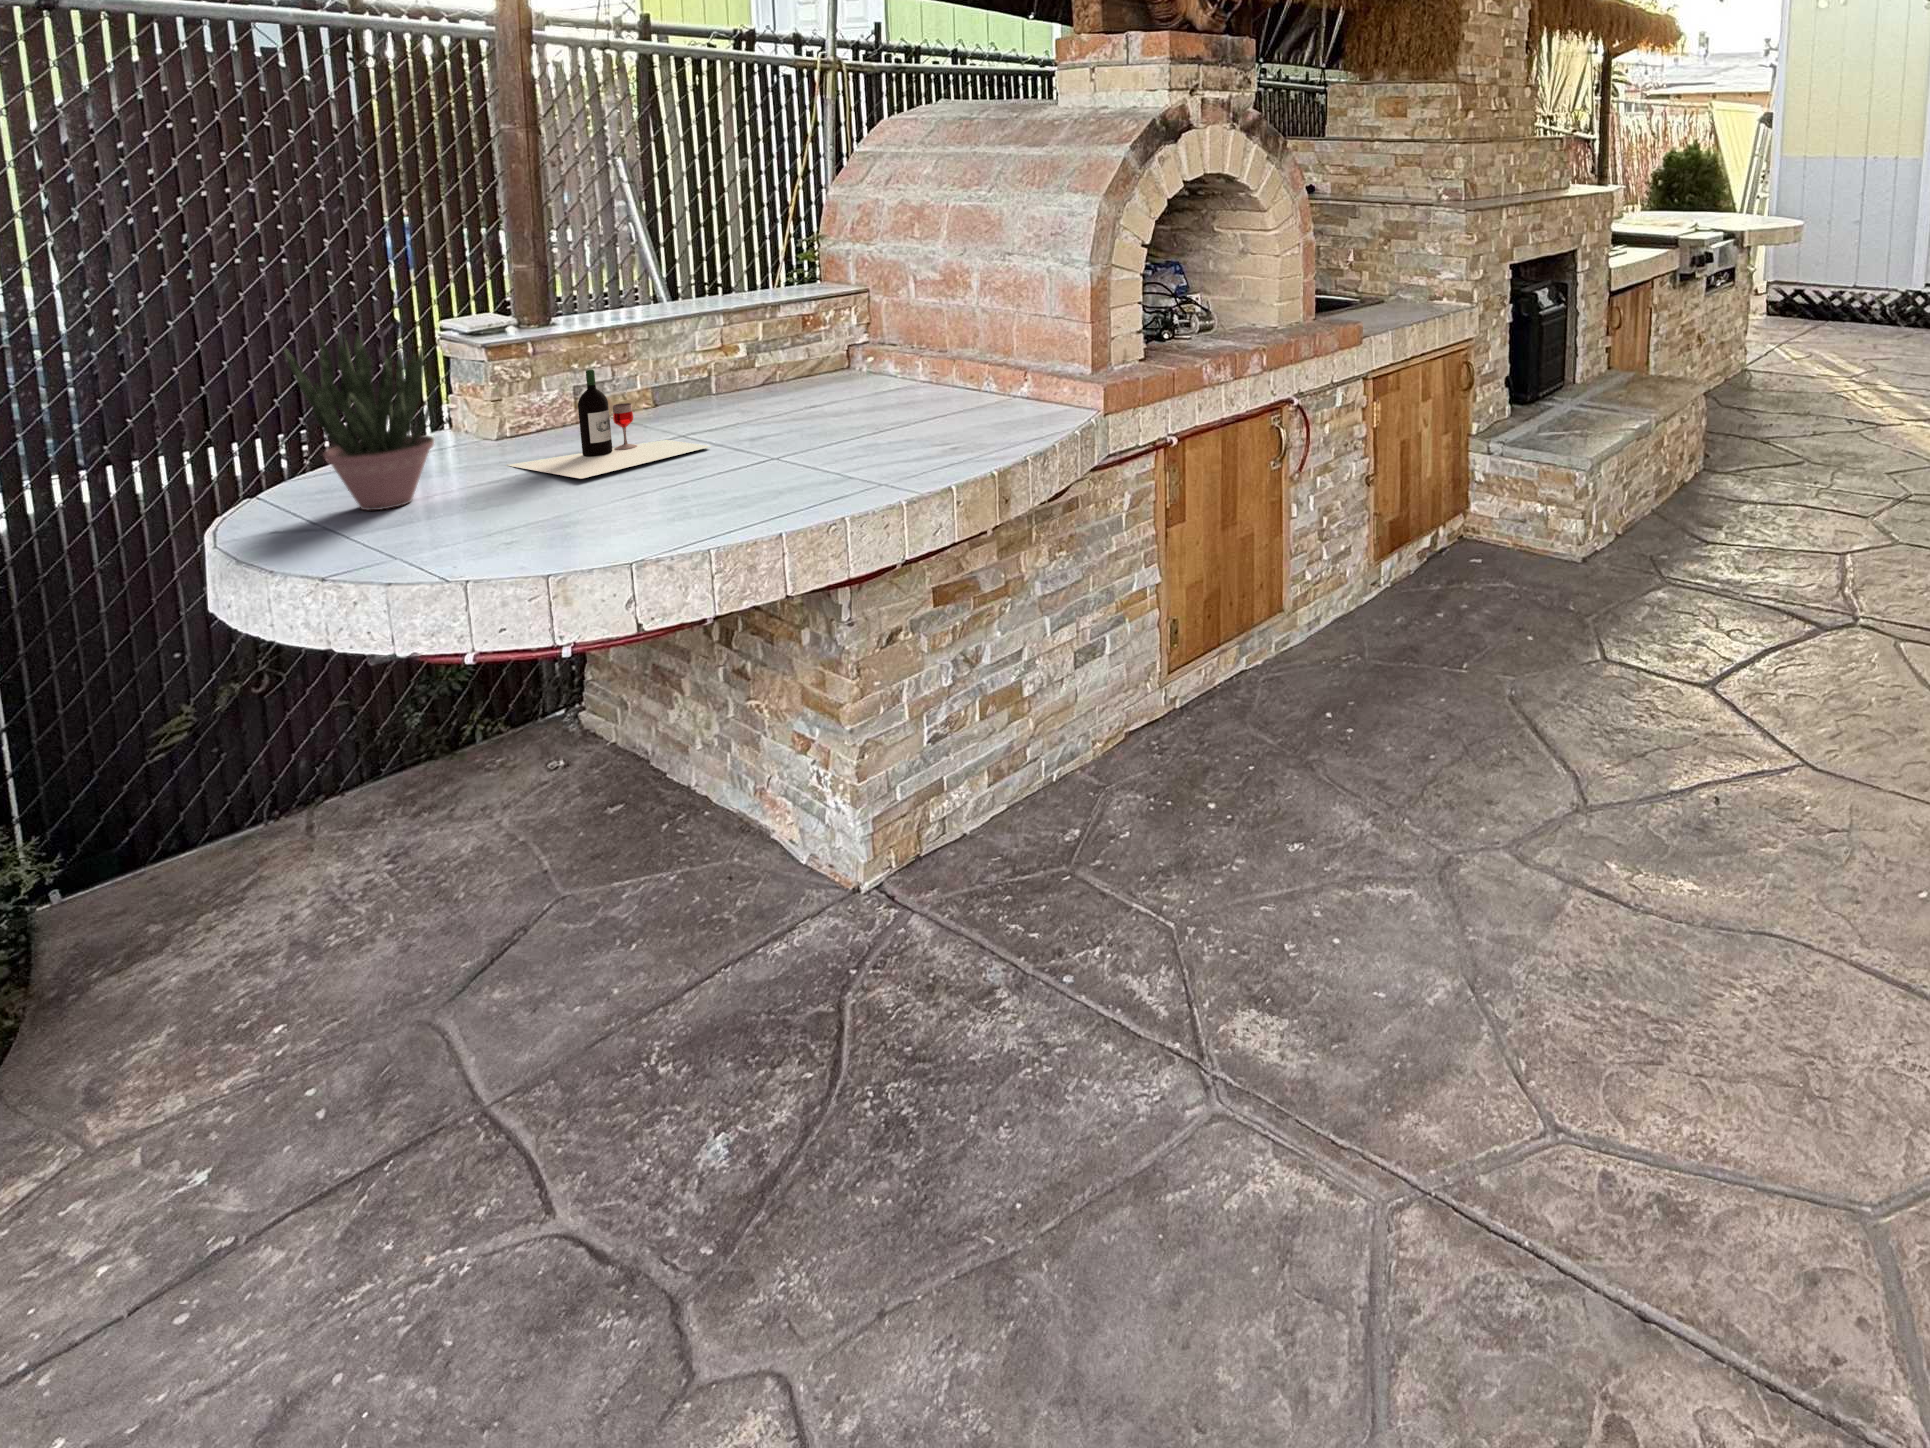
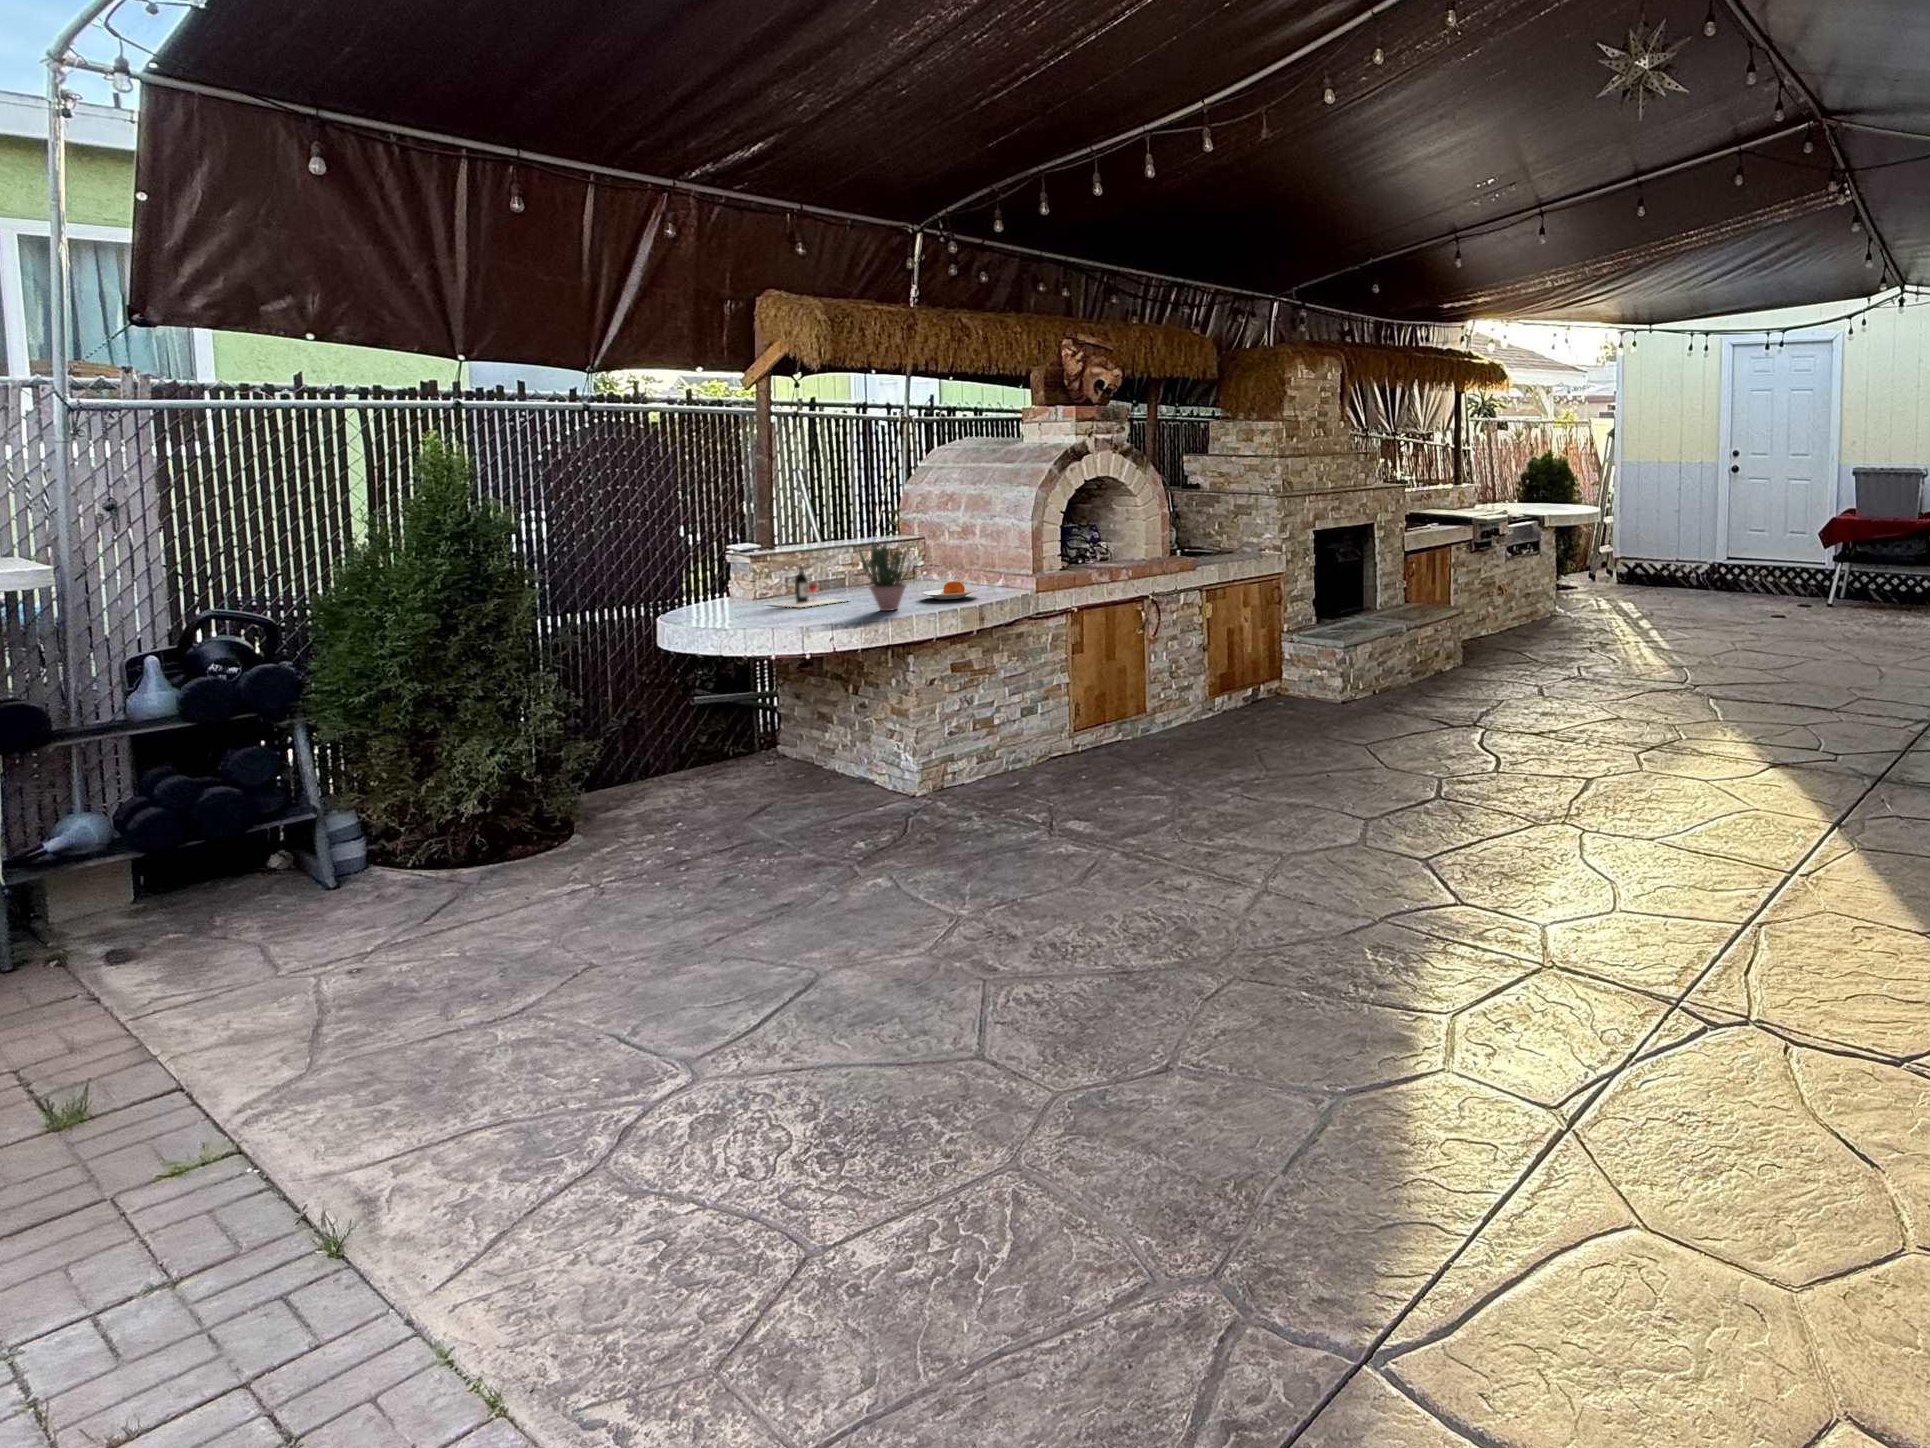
potted plant: present [284,331,435,510] -> present [857,542,910,611]
plate: none [865,400,987,444] -> present [921,581,978,599]

